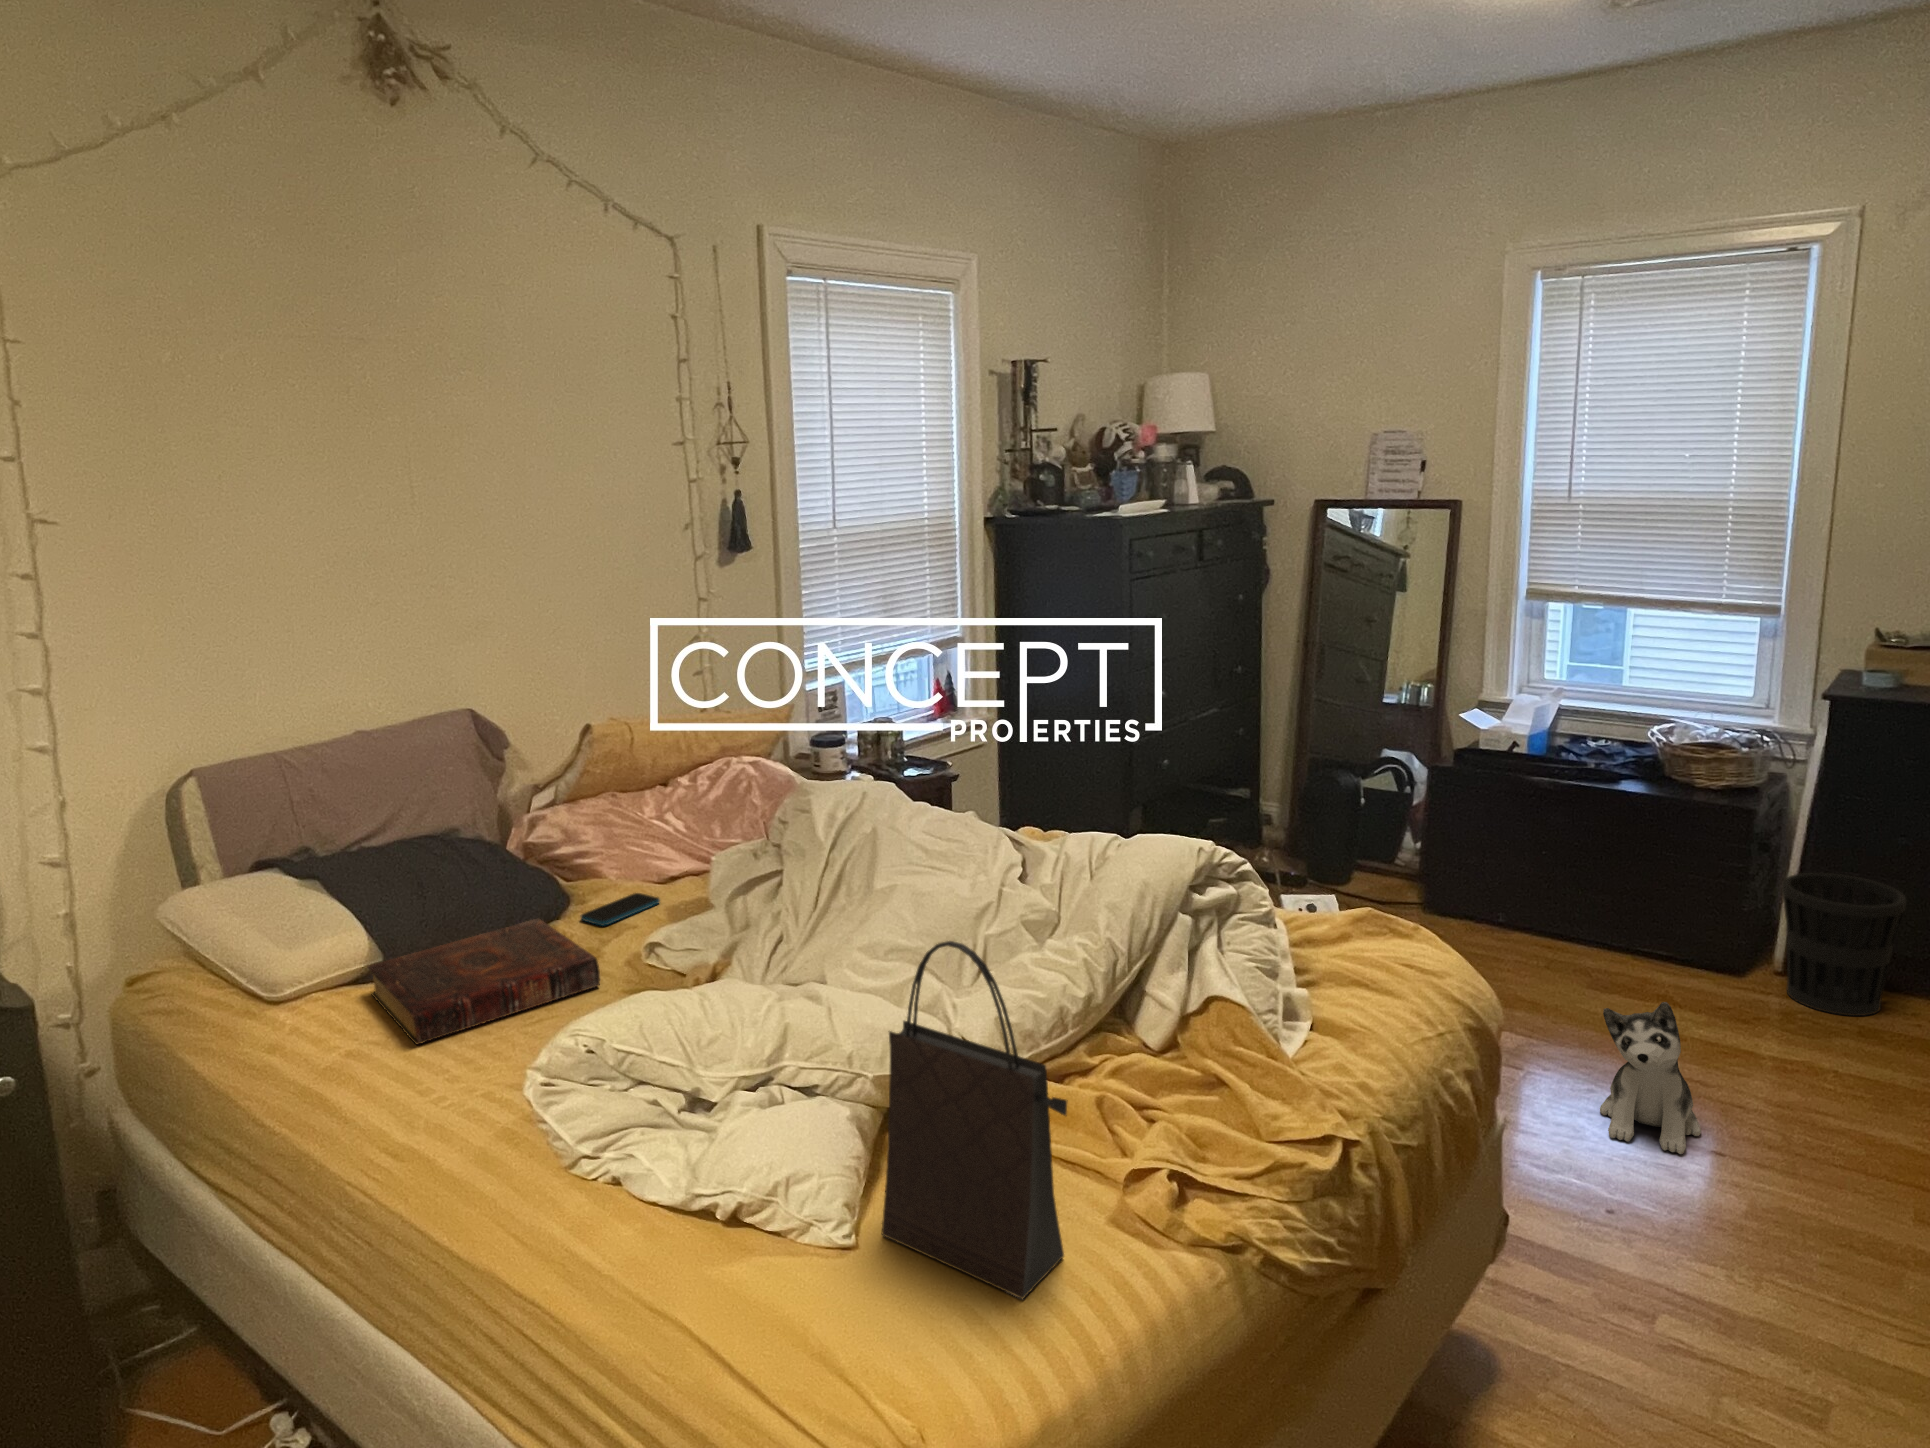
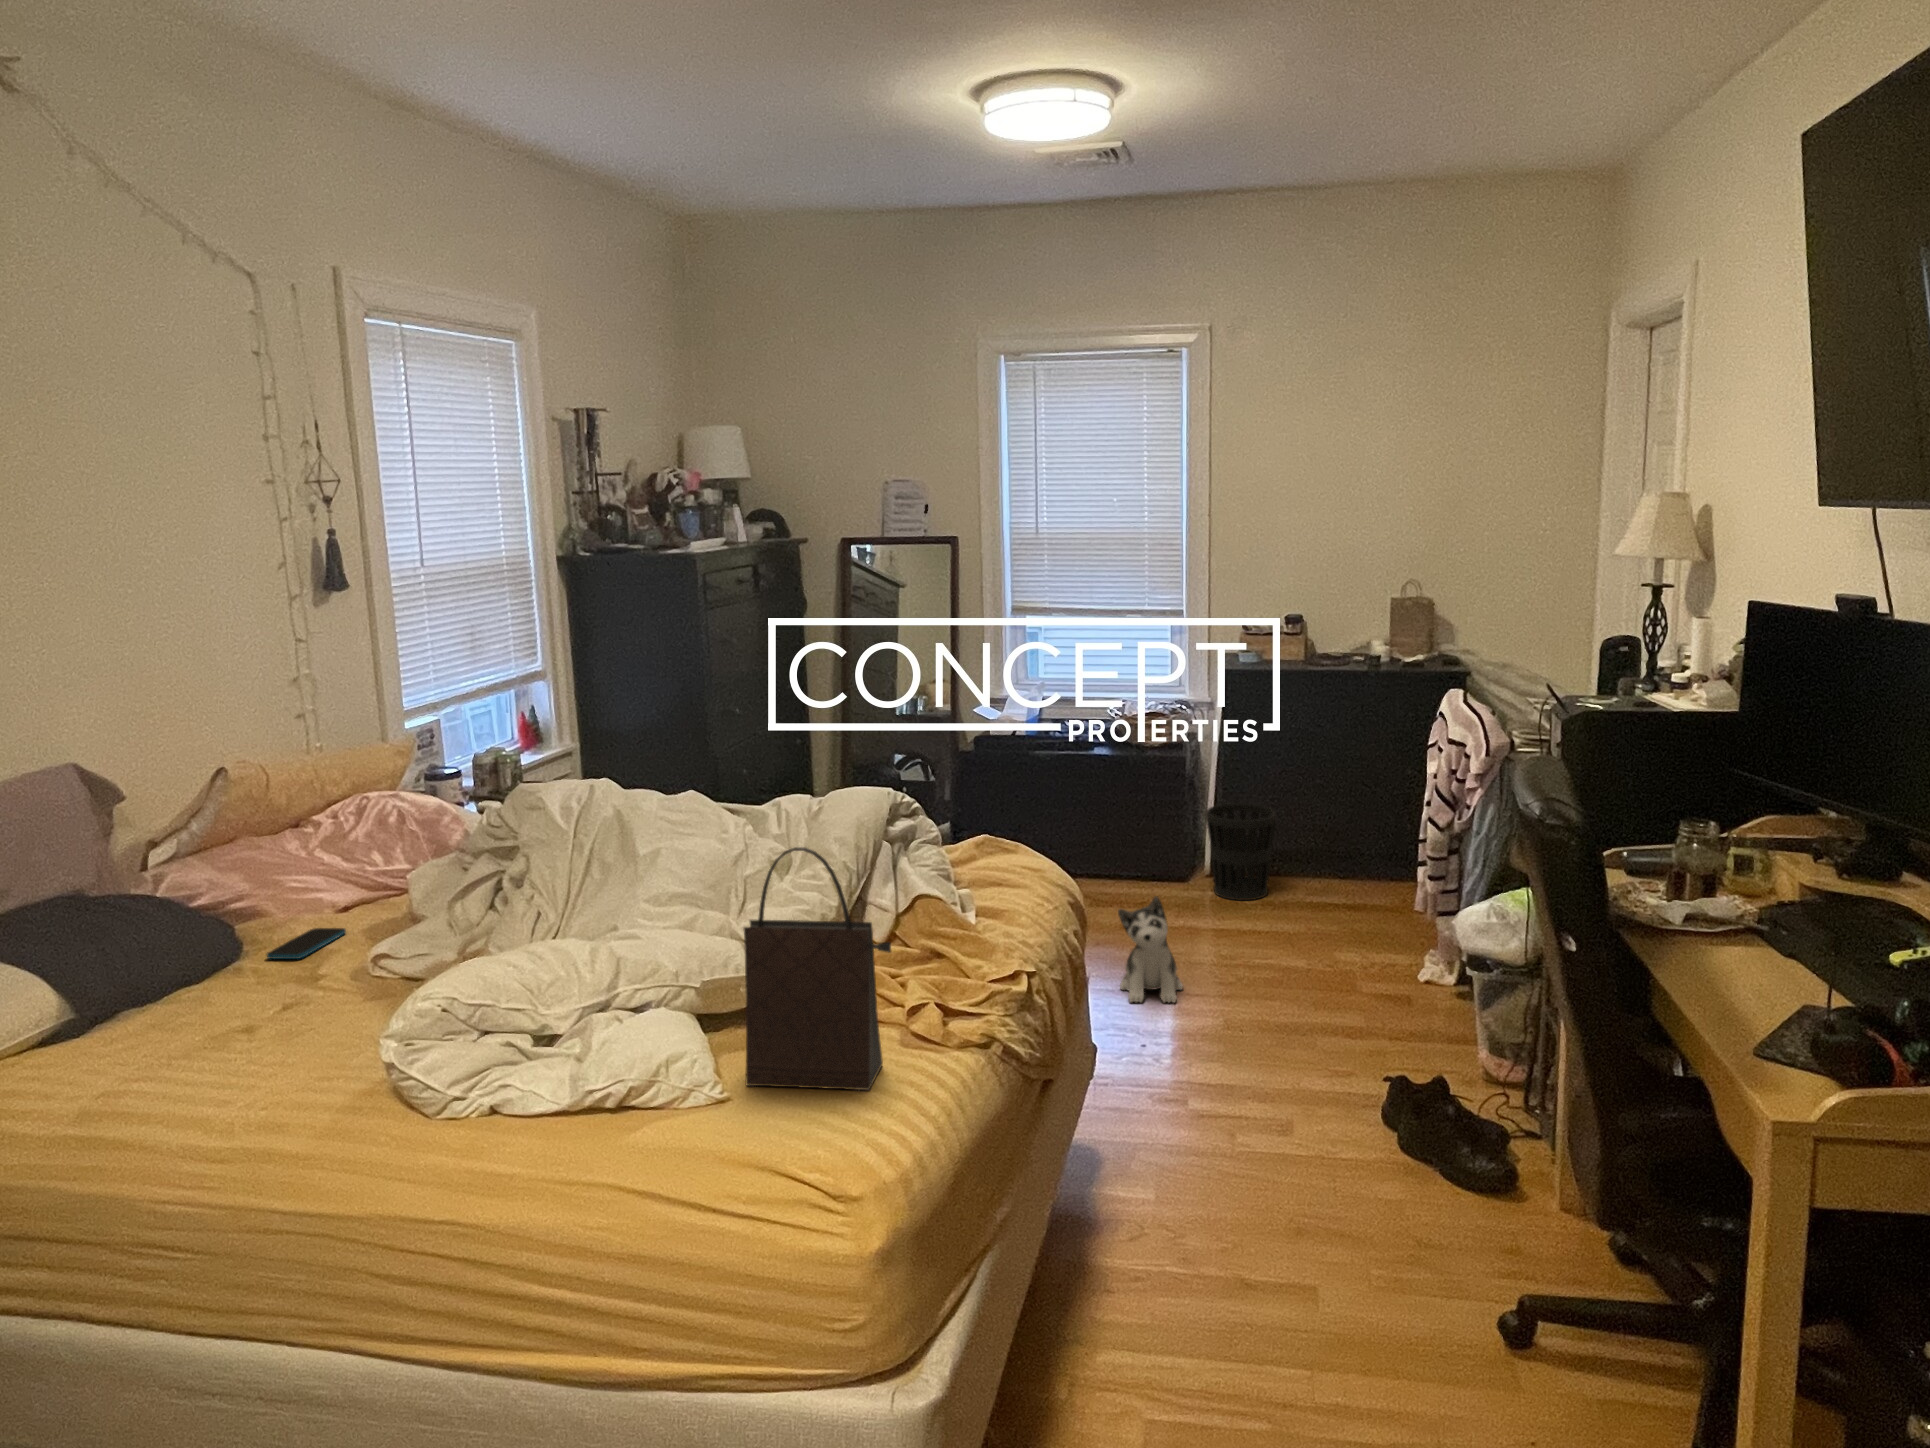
book: present [368,919,600,1044] -> none [63,957,345,1077]

